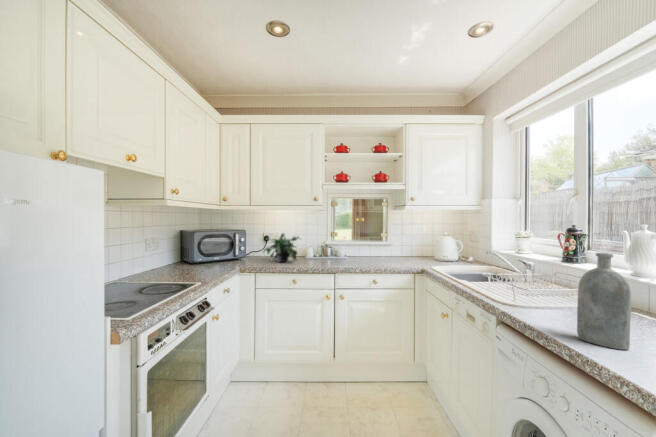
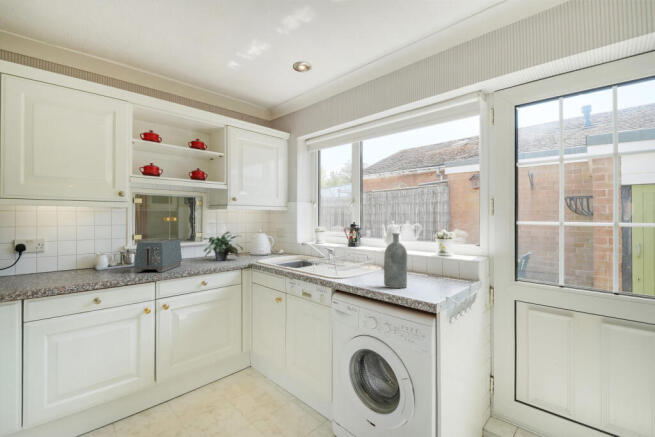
potted plant: present [264,233,299,262] -> present [203,231,243,261]
toaster: none [323,238,362,266] -> present [134,240,182,272]

